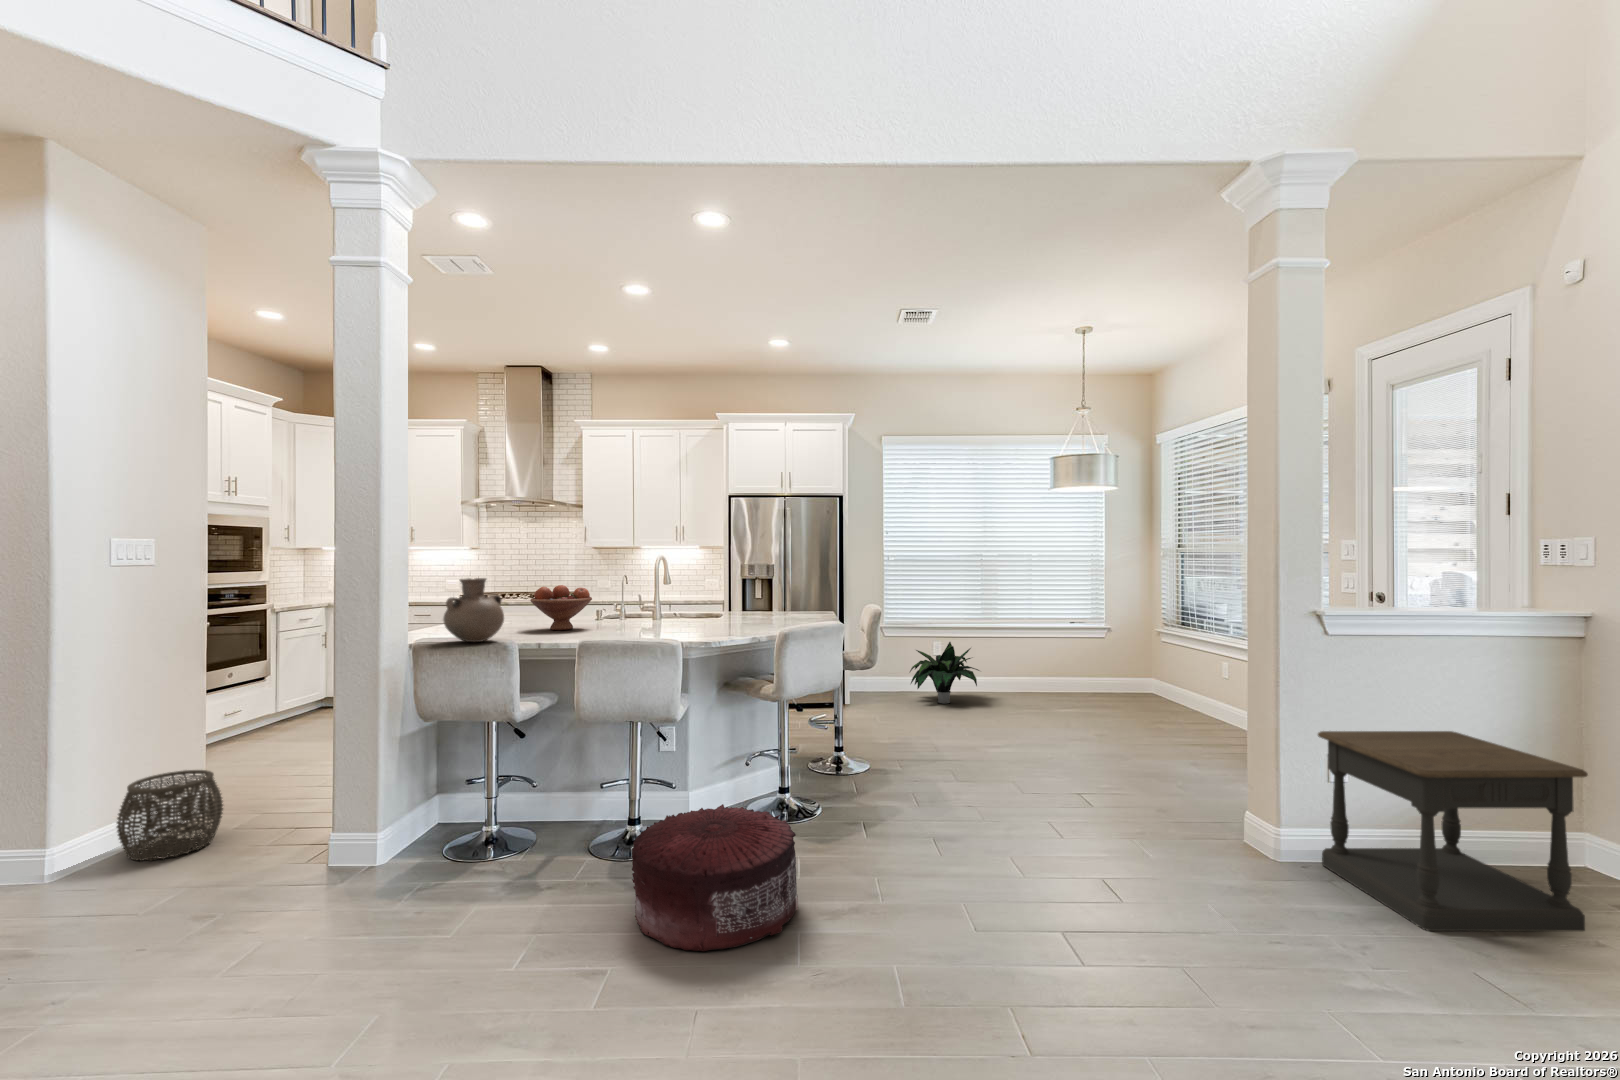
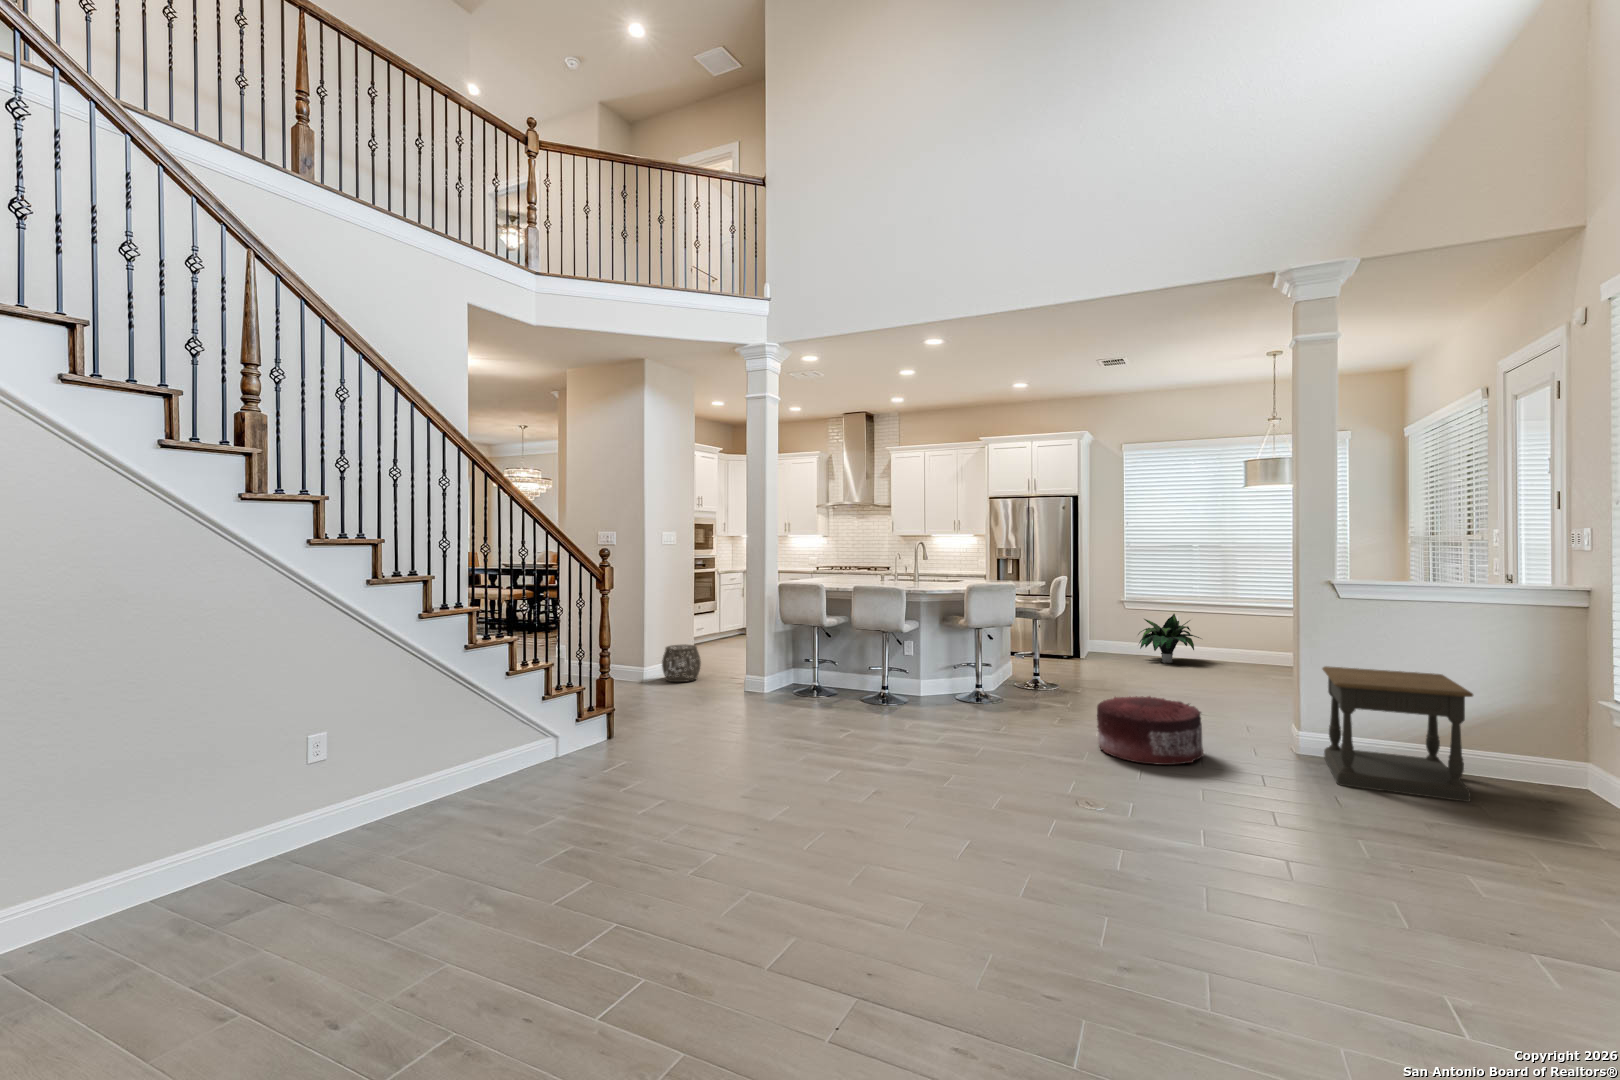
vase: present [443,578,504,642] -> none [794,553,824,587]
fruit bowl: present [530,585,592,630] -> none [841,559,875,584]
pouf: present [632,804,798,952] -> present [1097,696,1203,765]

